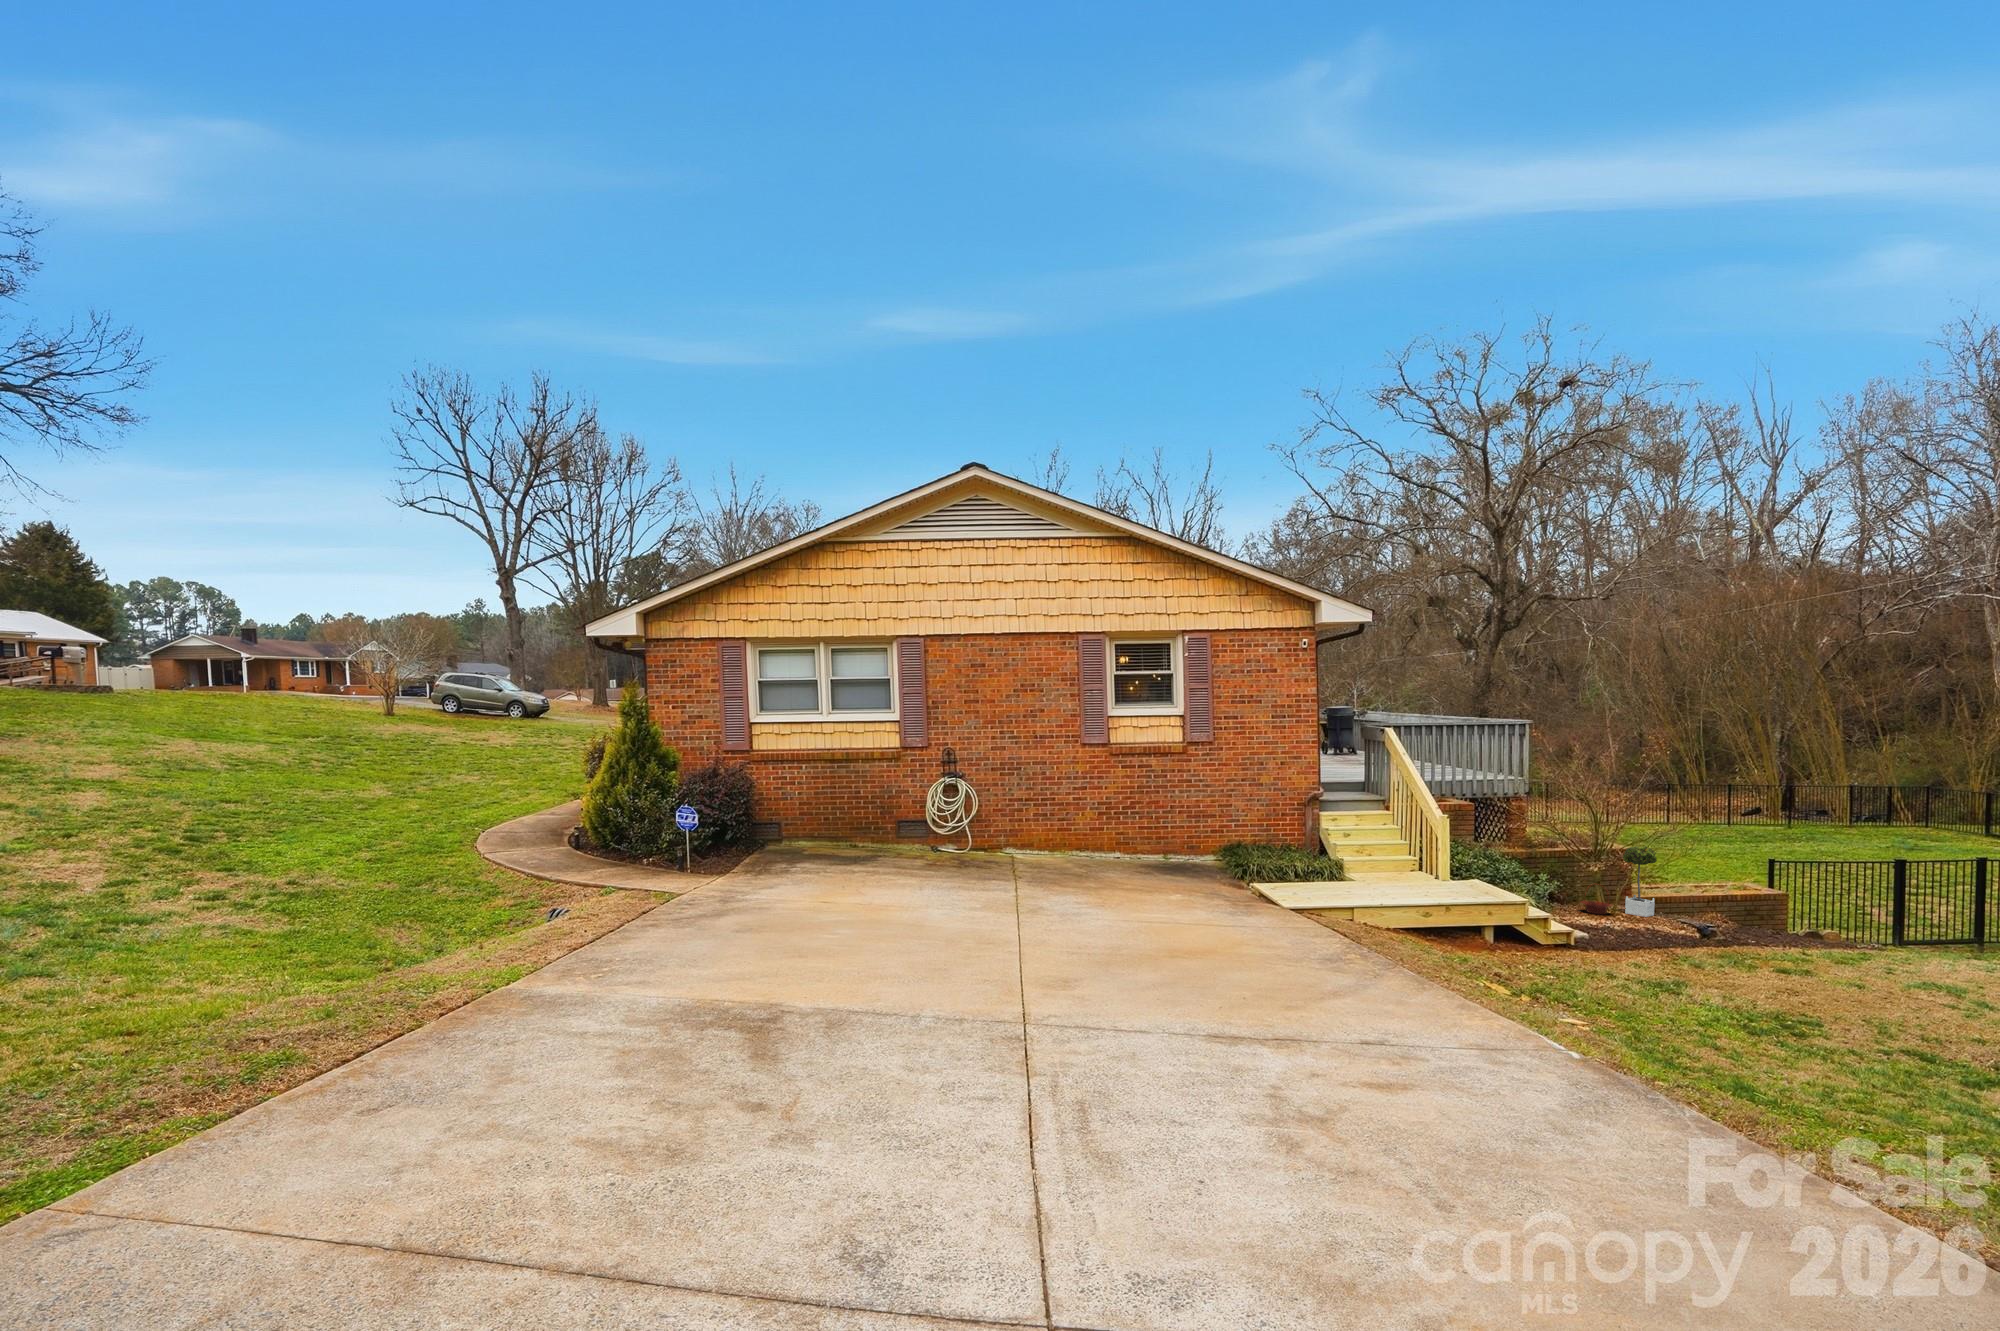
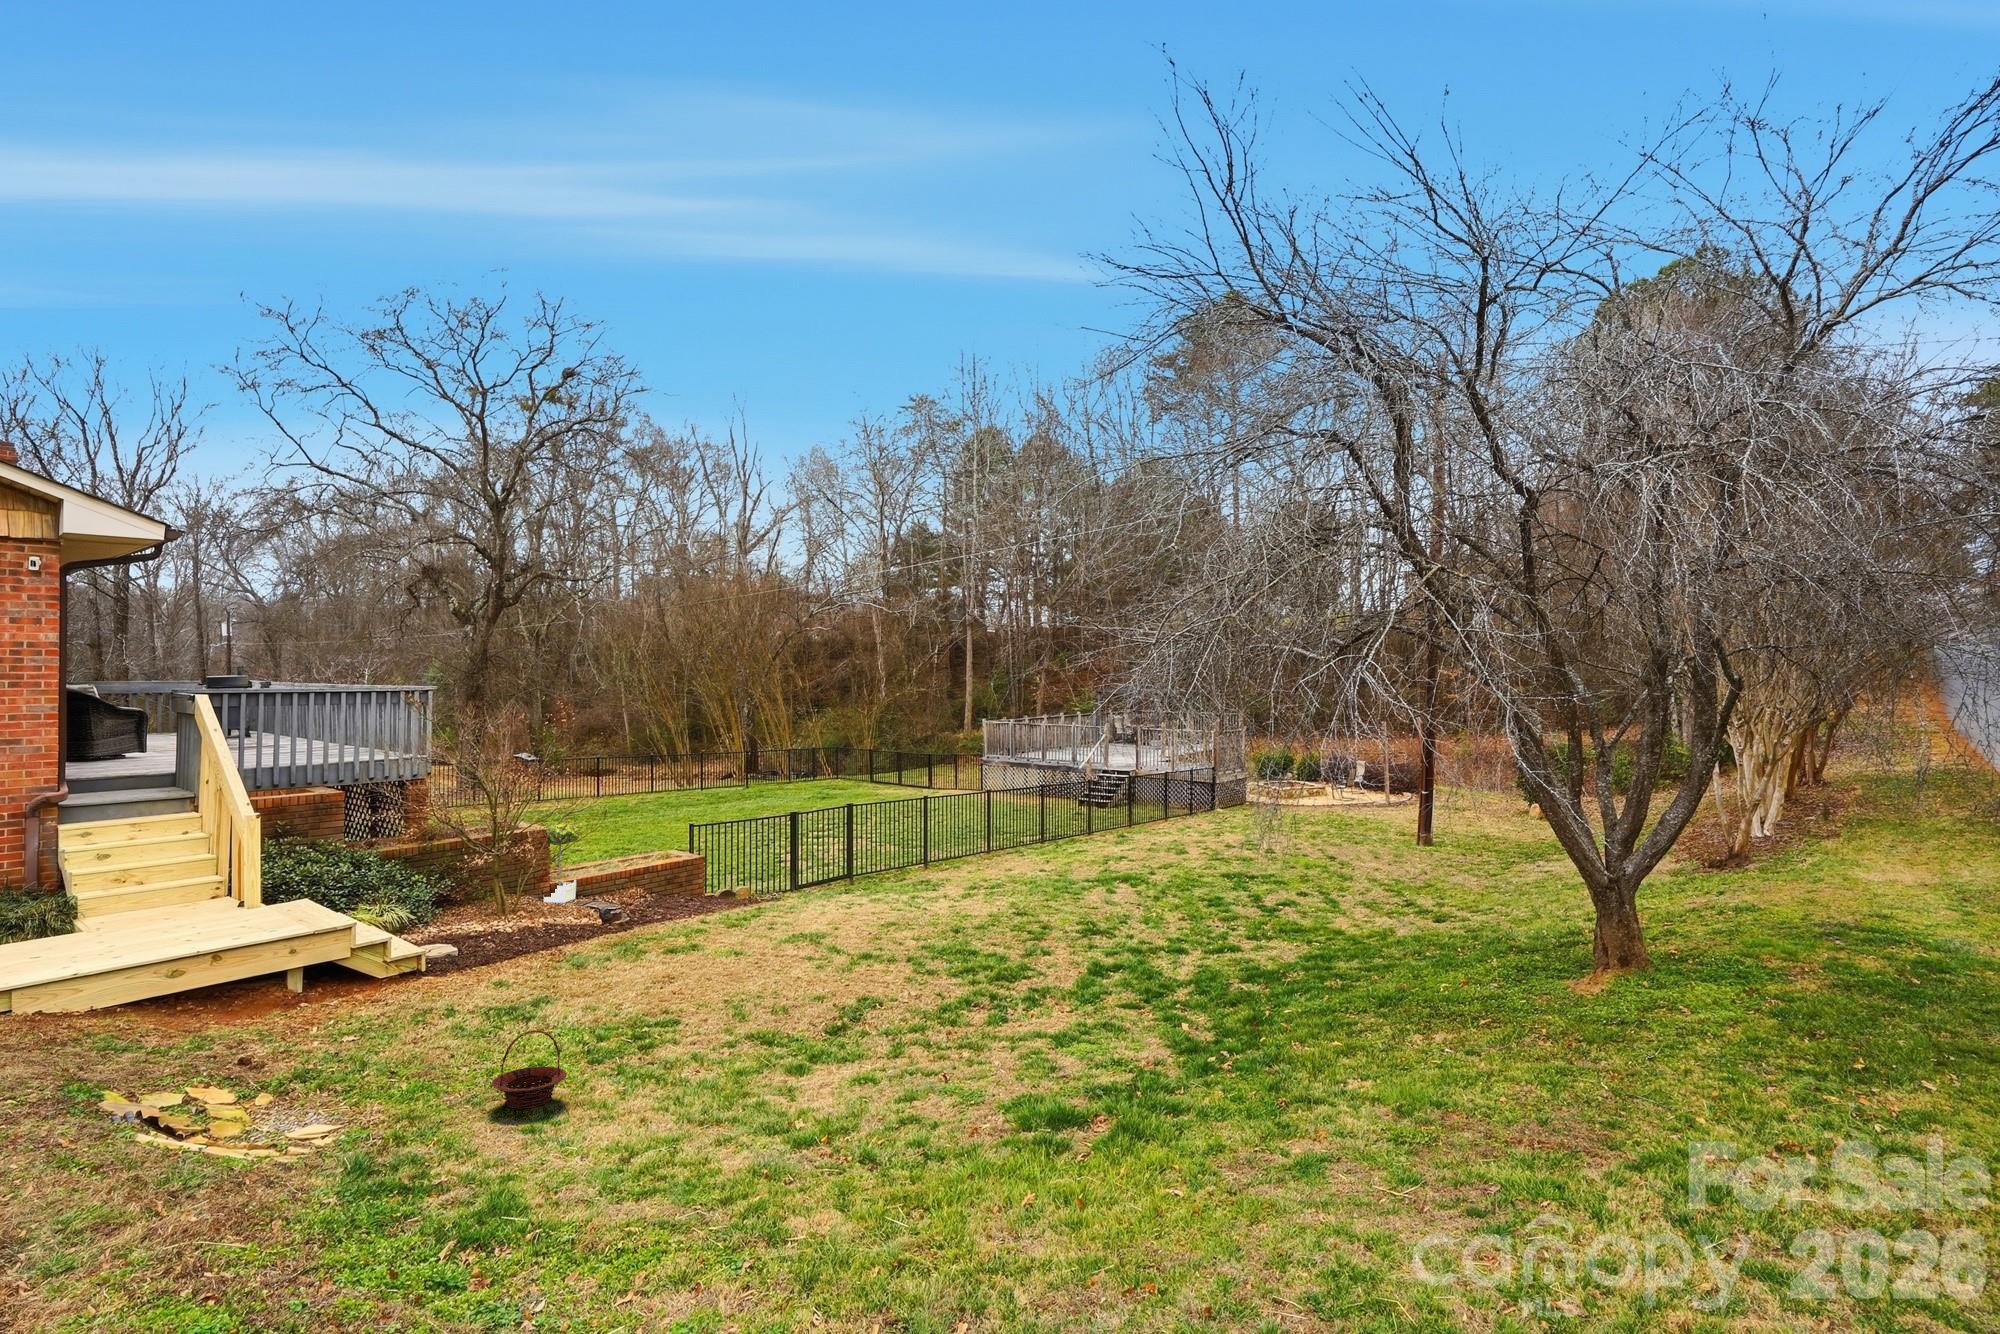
basket: present [1582,891,1611,915] -> present [491,1031,567,1109]

